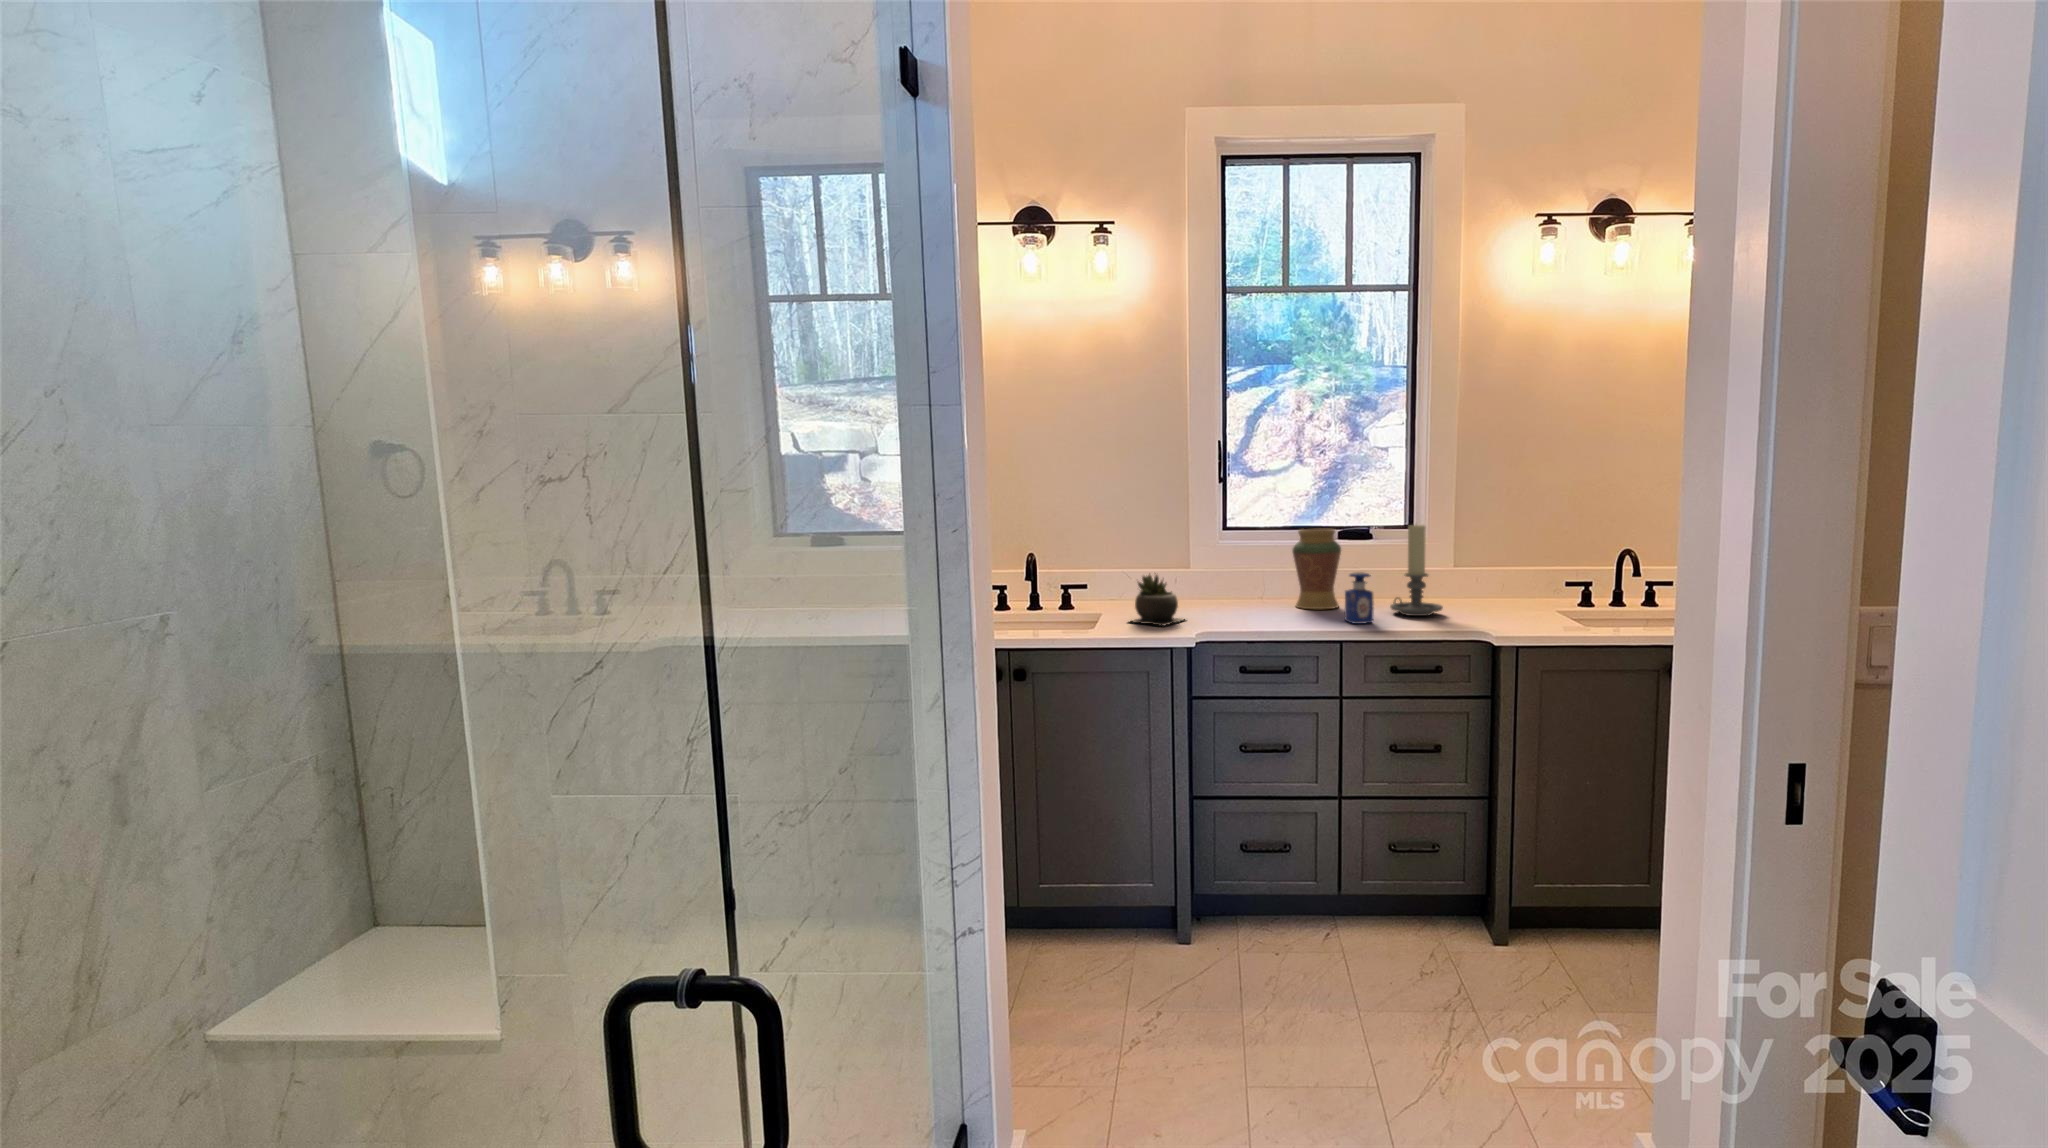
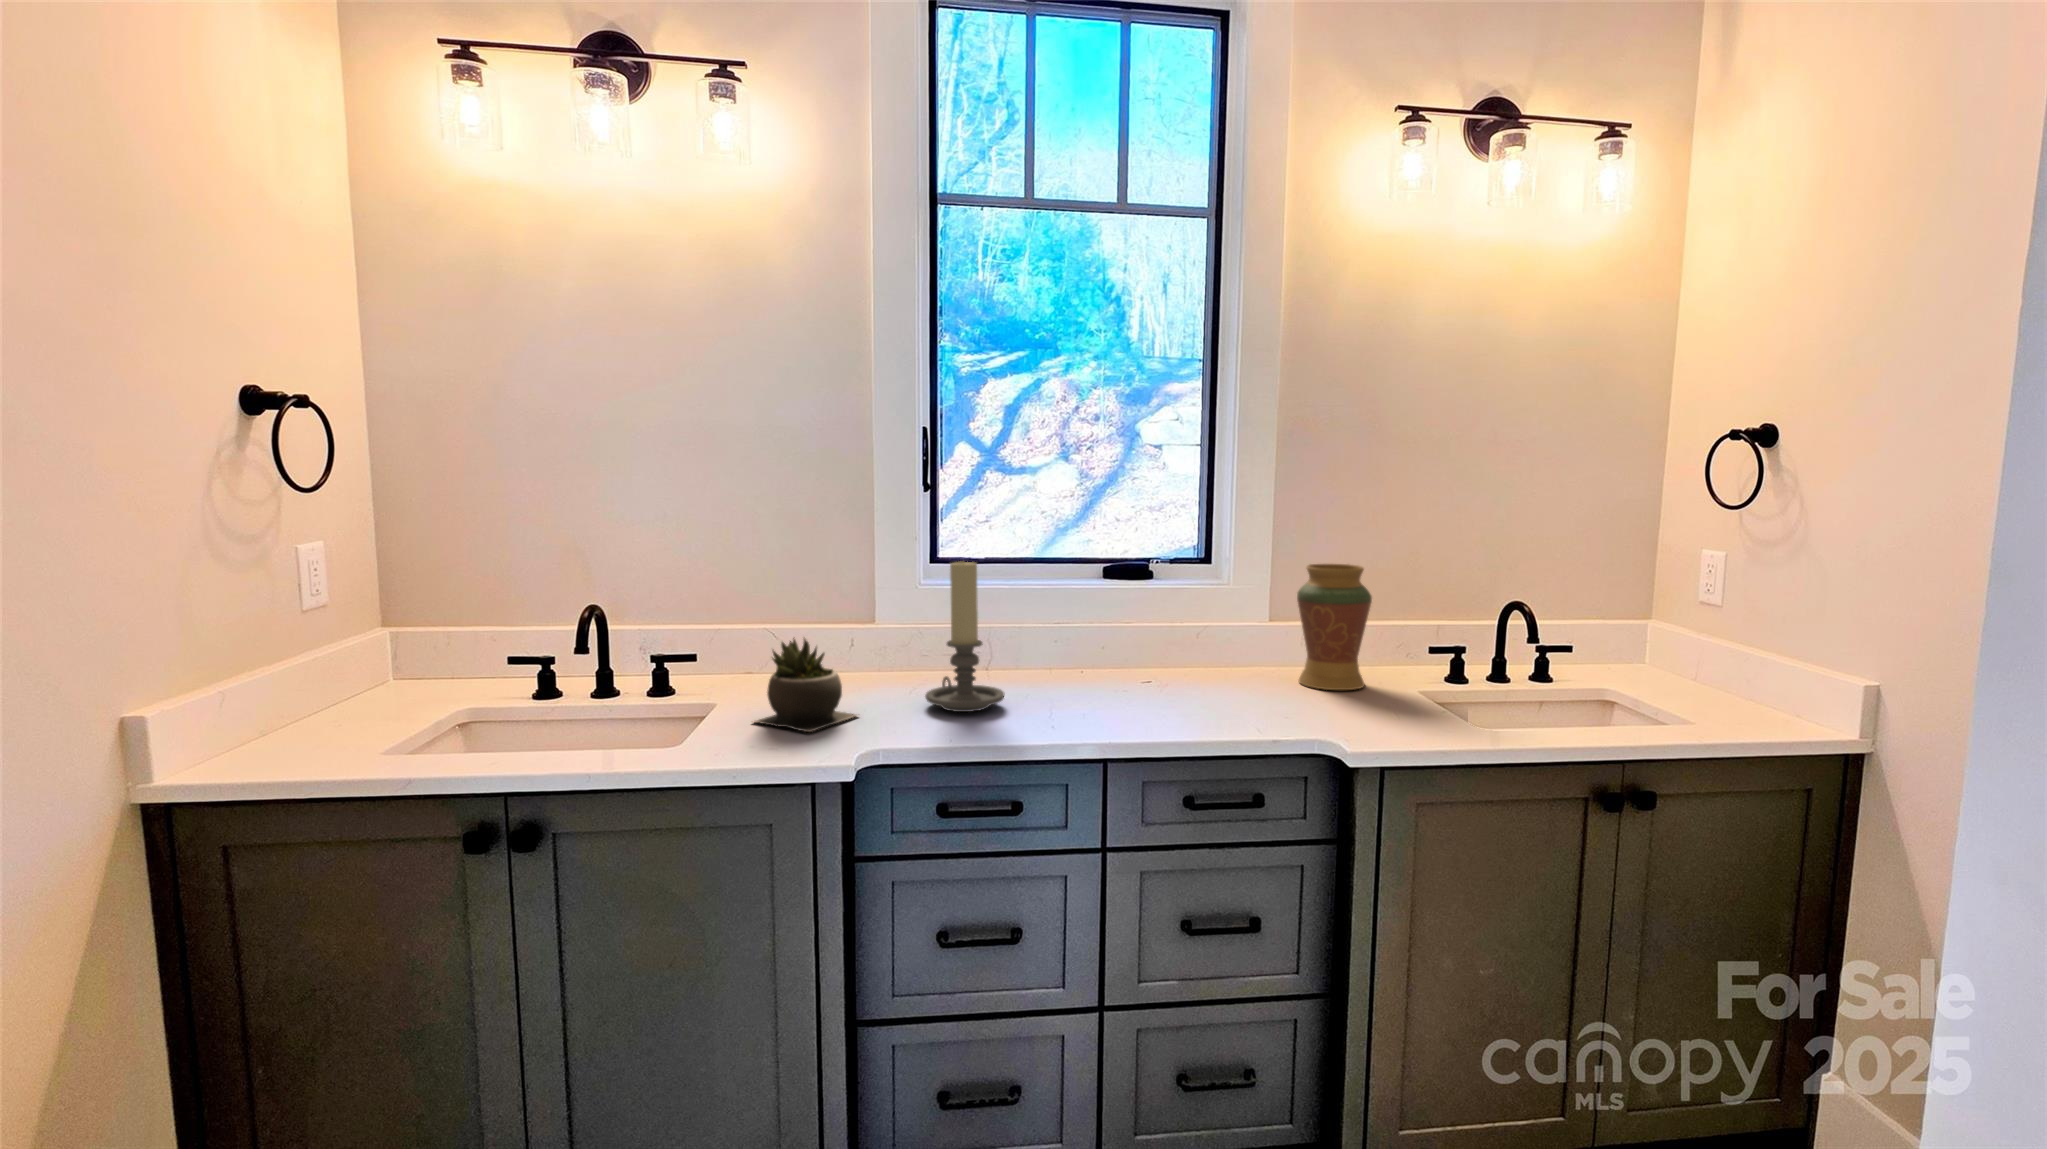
candle holder: present [1390,525,1443,616] -> present [925,561,1005,712]
decorative vase: present [1293,529,1341,609] -> present [1297,564,1372,690]
perfume bottle: present [1345,572,1374,624] -> none [1114,638,1158,724]

